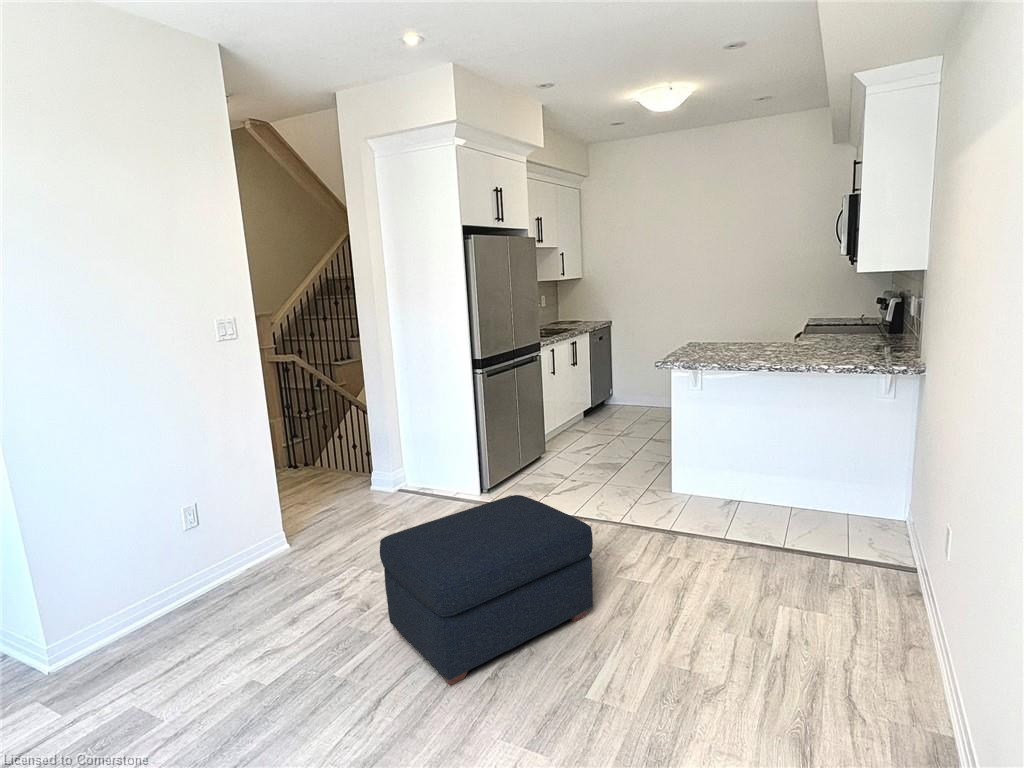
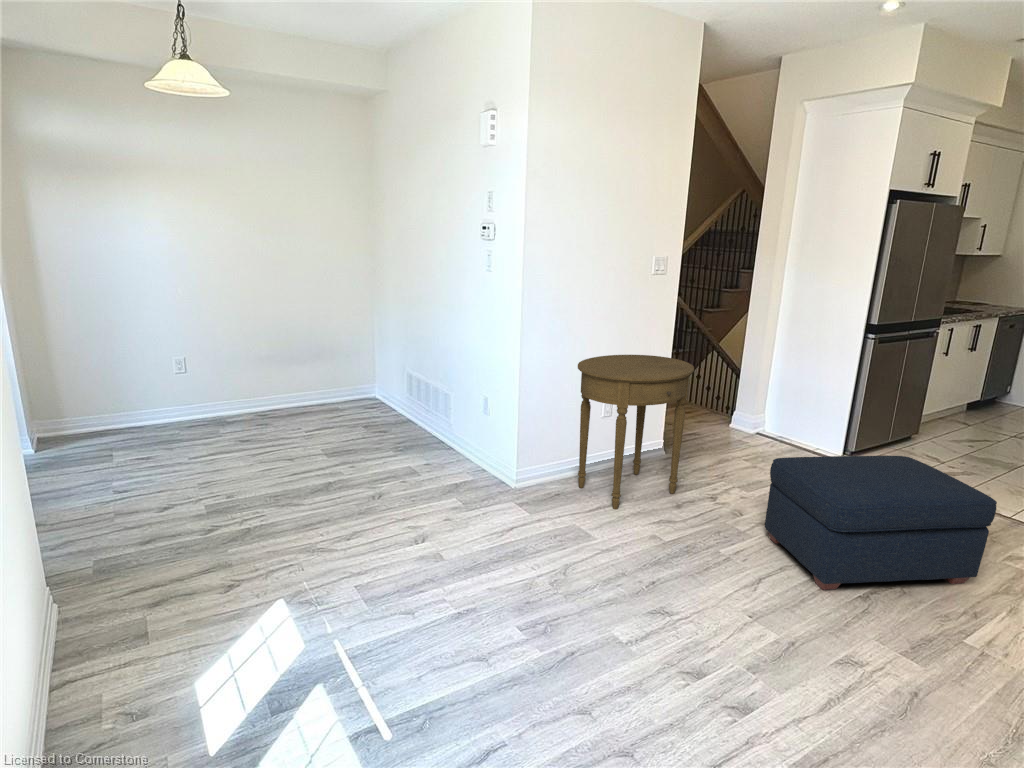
side table: none [108,438,291,659] -> present [578,355,694,509]

